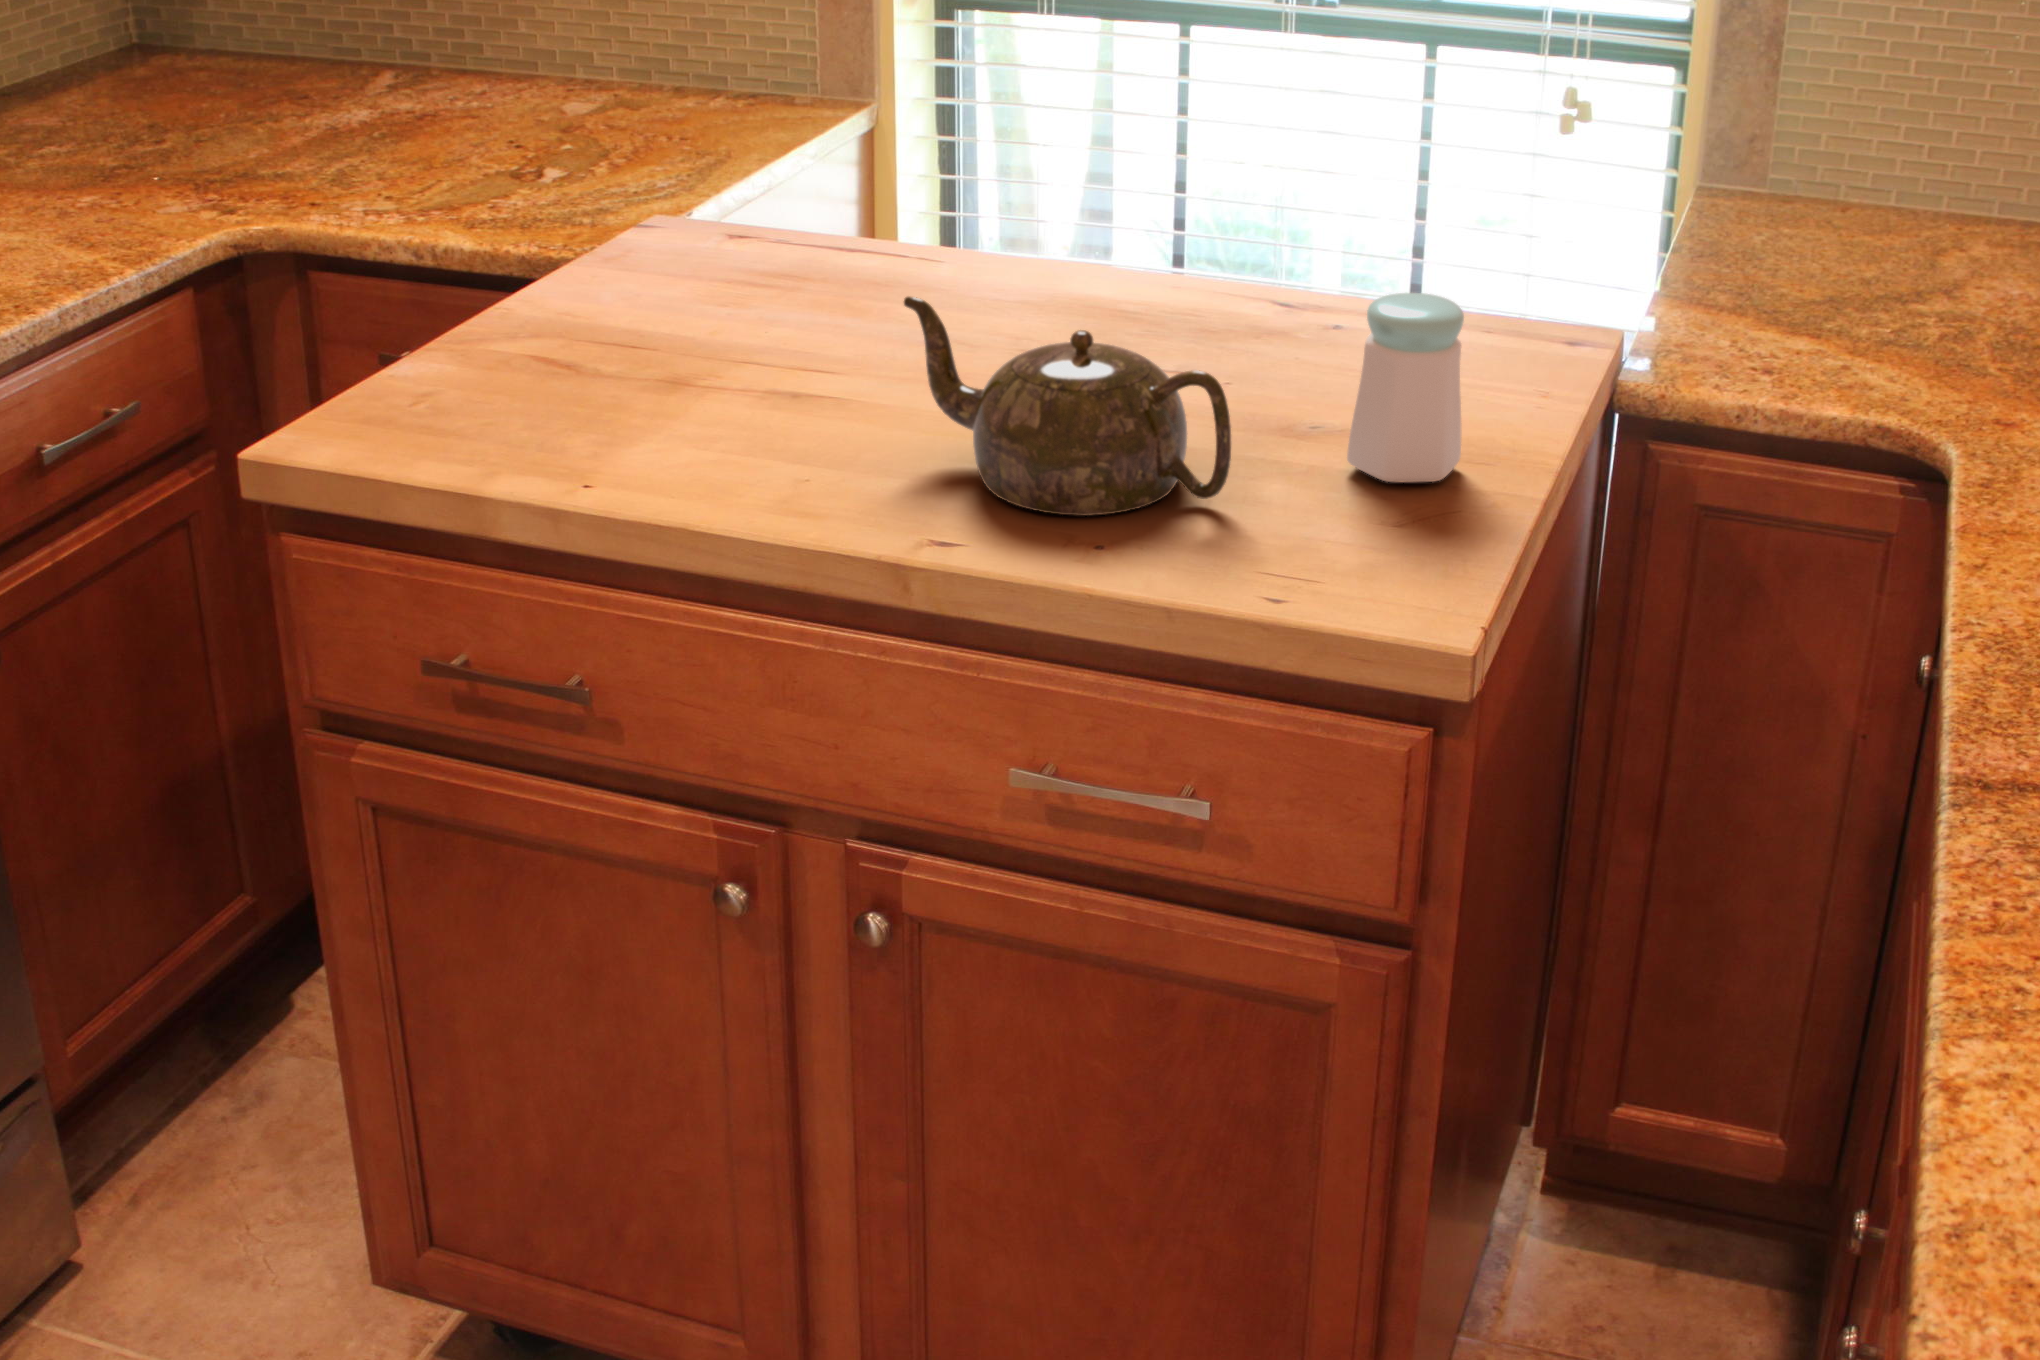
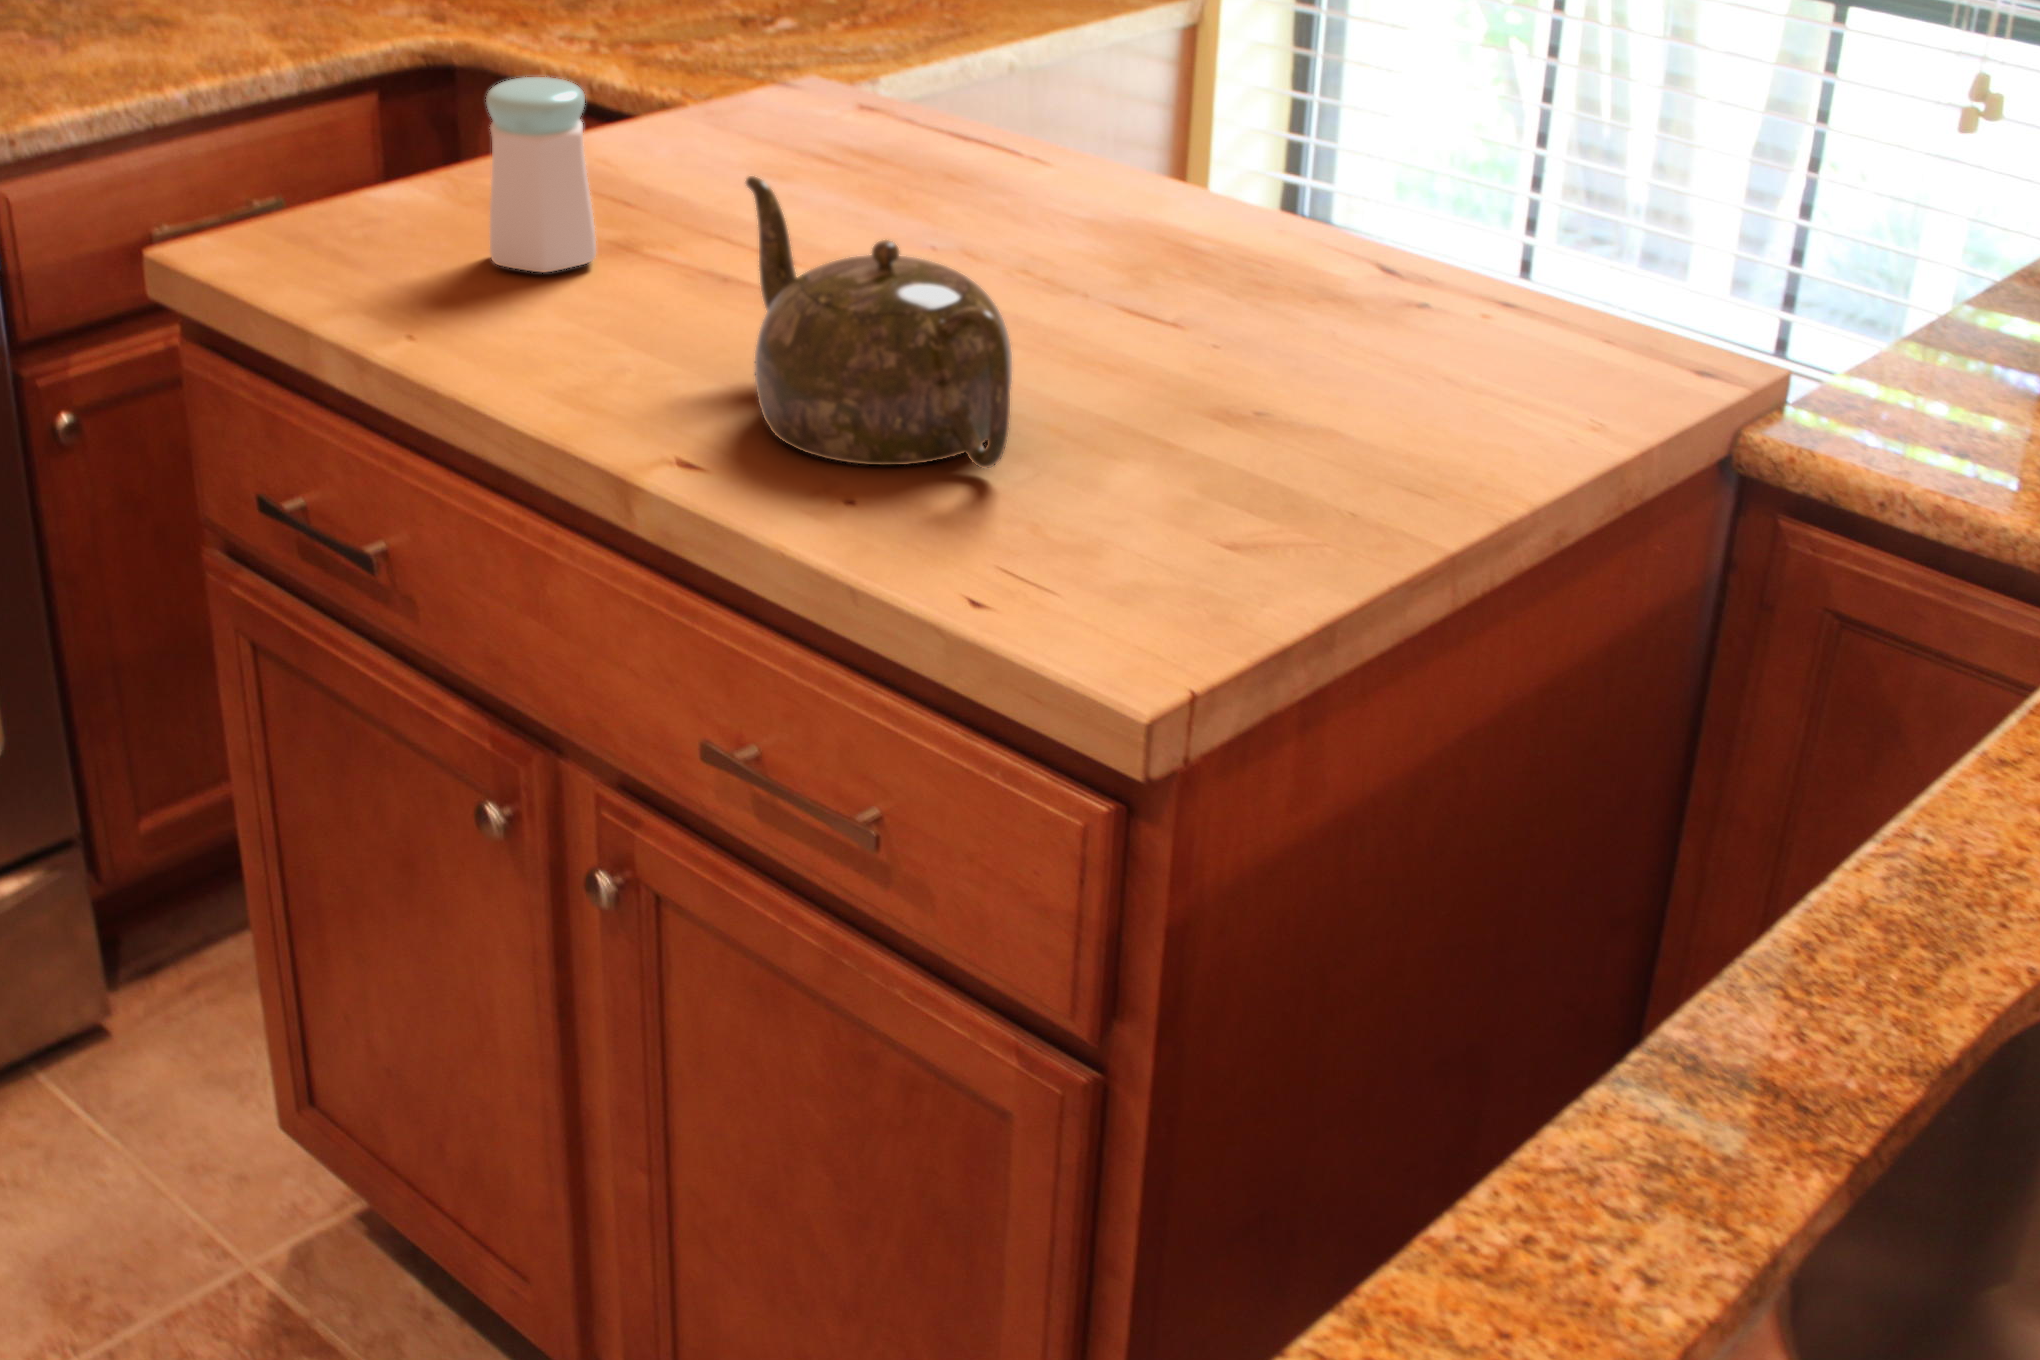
salt shaker: present [1347,293,1464,482] -> present [486,77,596,273]

